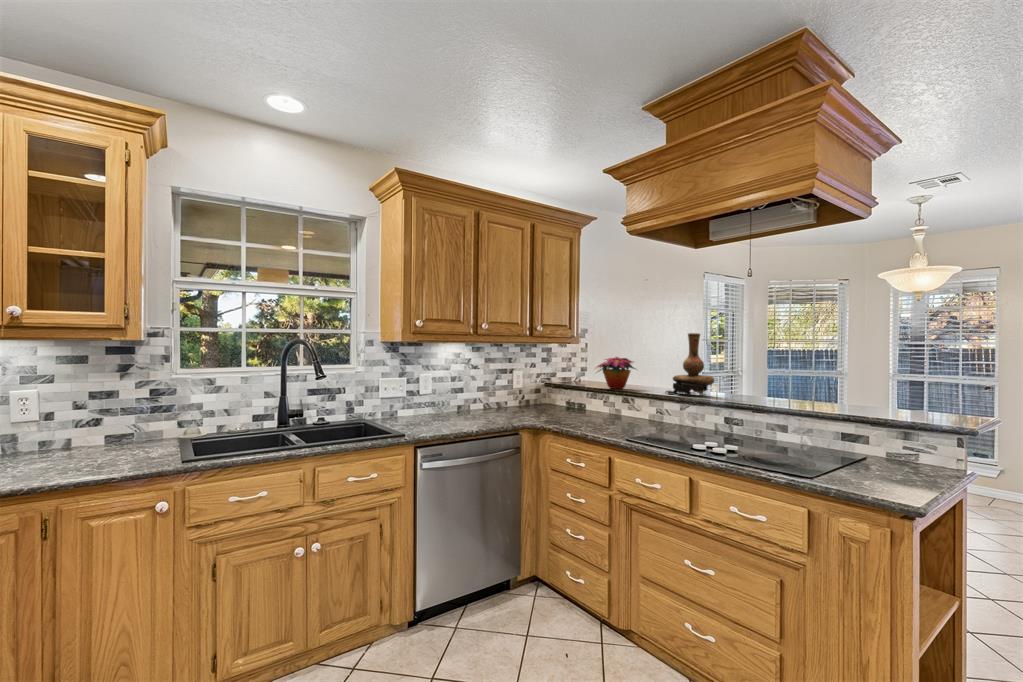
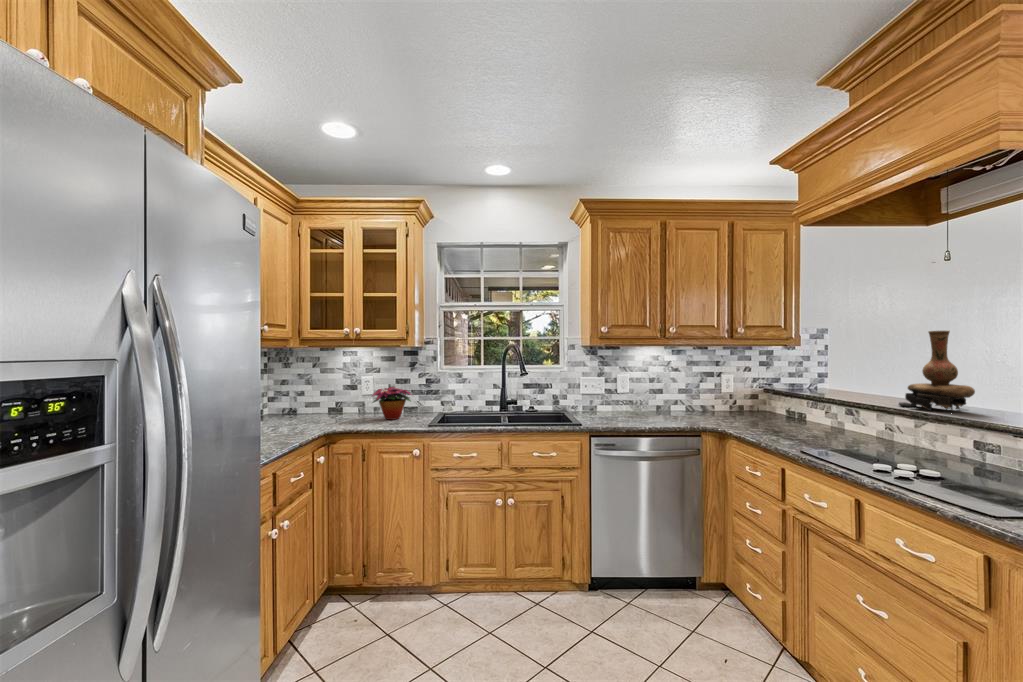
flower arrangement: present [597,357,636,389] -> present [373,387,411,420]

